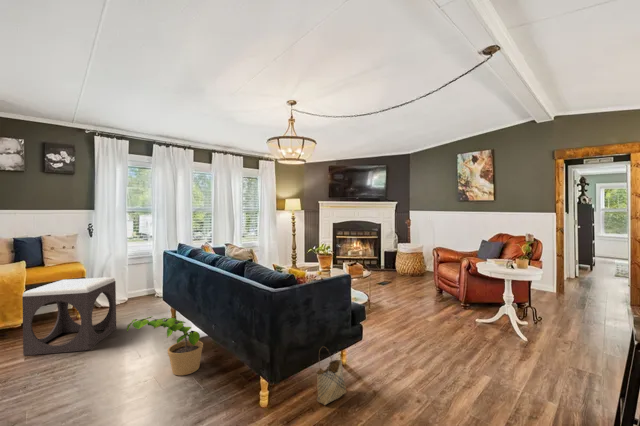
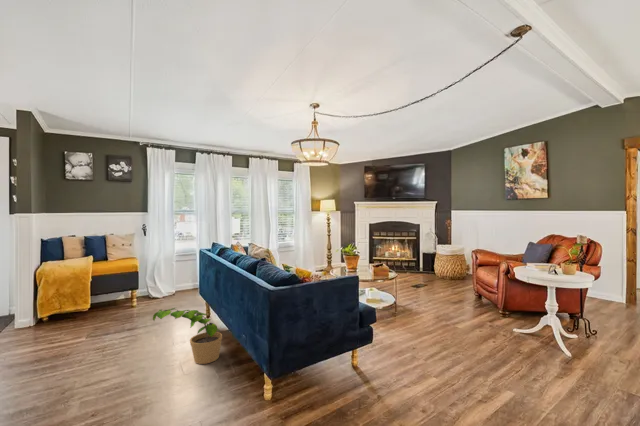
footstool: present [22,277,116,356] -> none [82,271,160,336]
woven basket: present [317,347,346,405] -> none [317,346,349,406]

